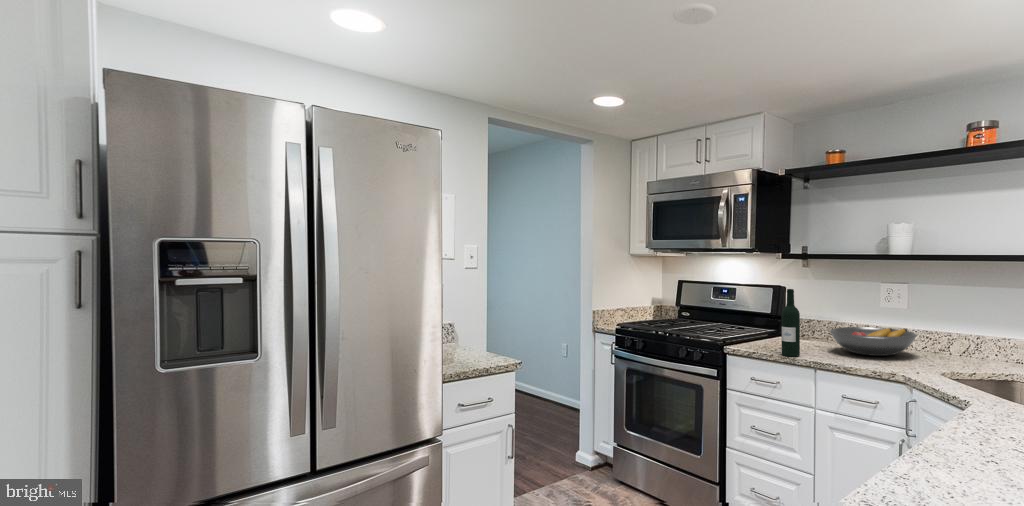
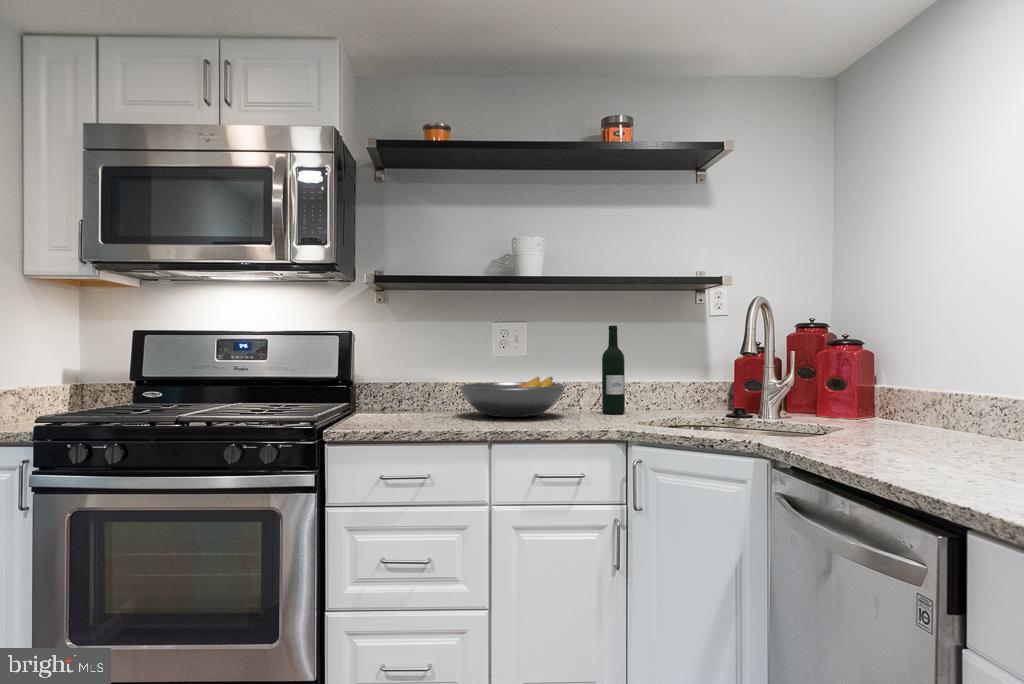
wine bottle: present [781,289,800,357] -> present [602,326,625,414]

